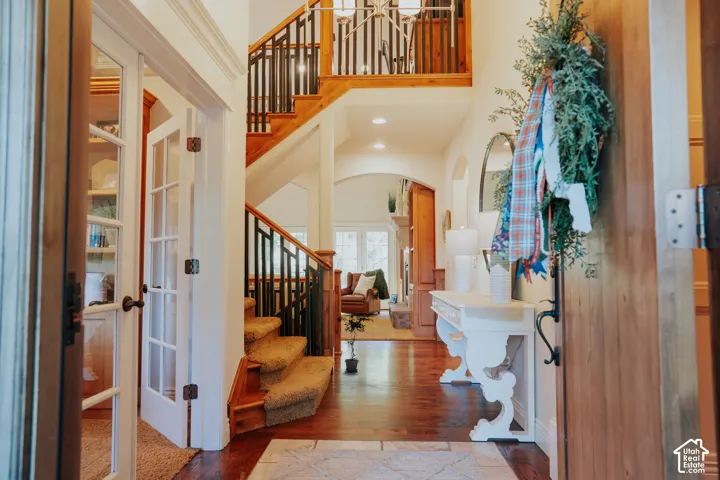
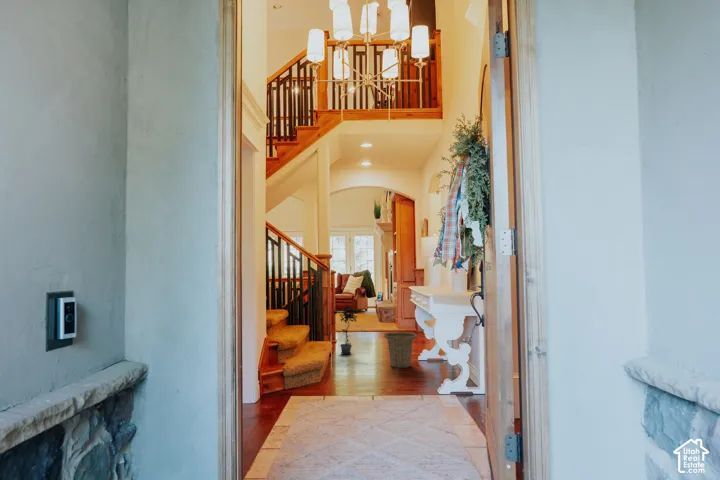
basket: none [398,348,440,395] -> present [384,332,417,368]

